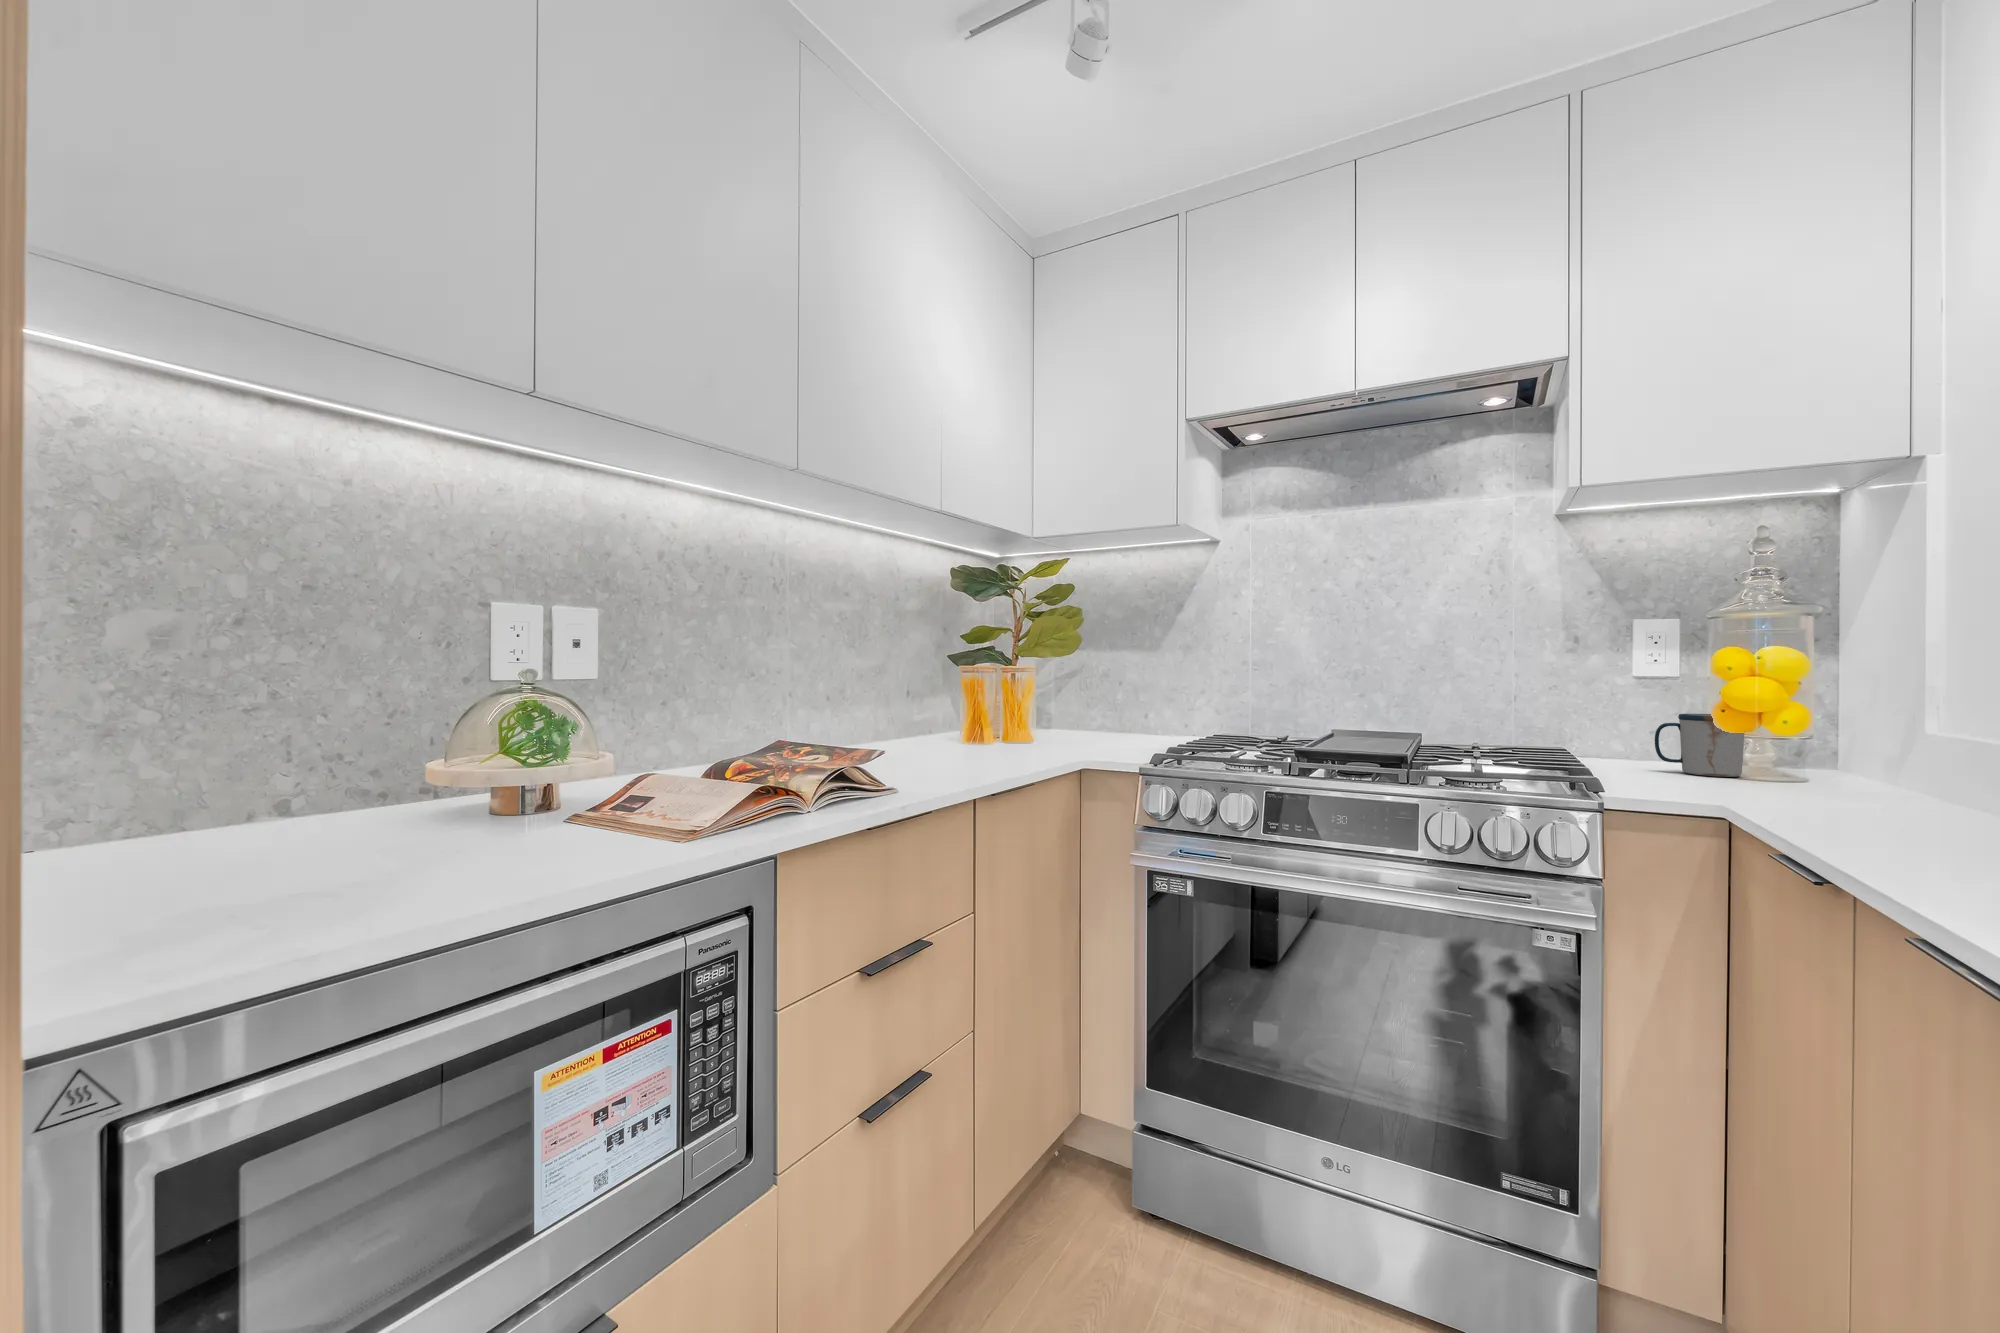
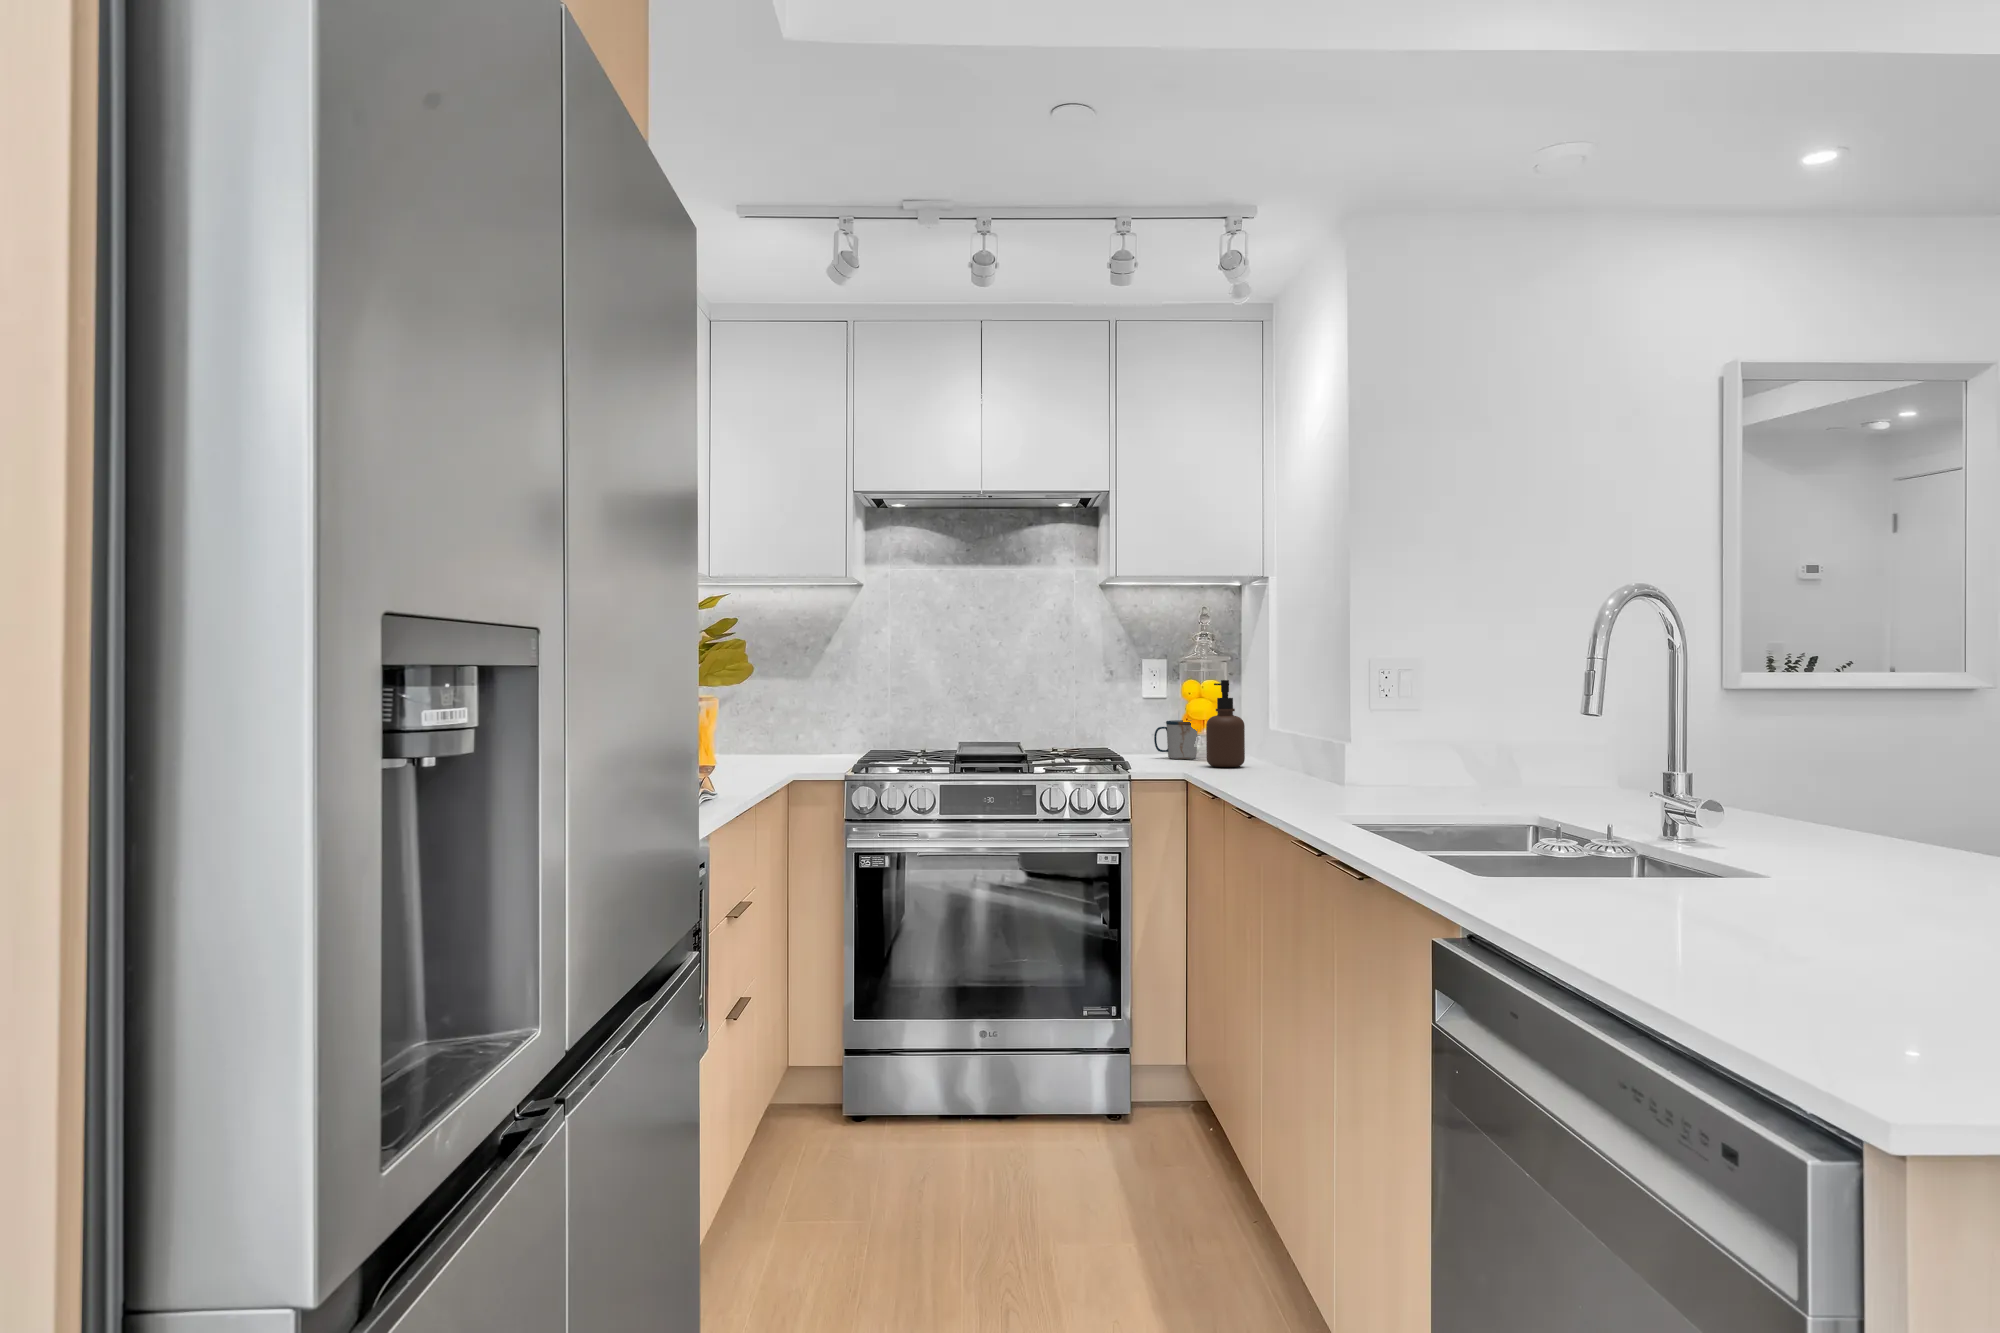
soap dispenser: none [1770,644,1865,802] -> present [1206,680,1245,767]

